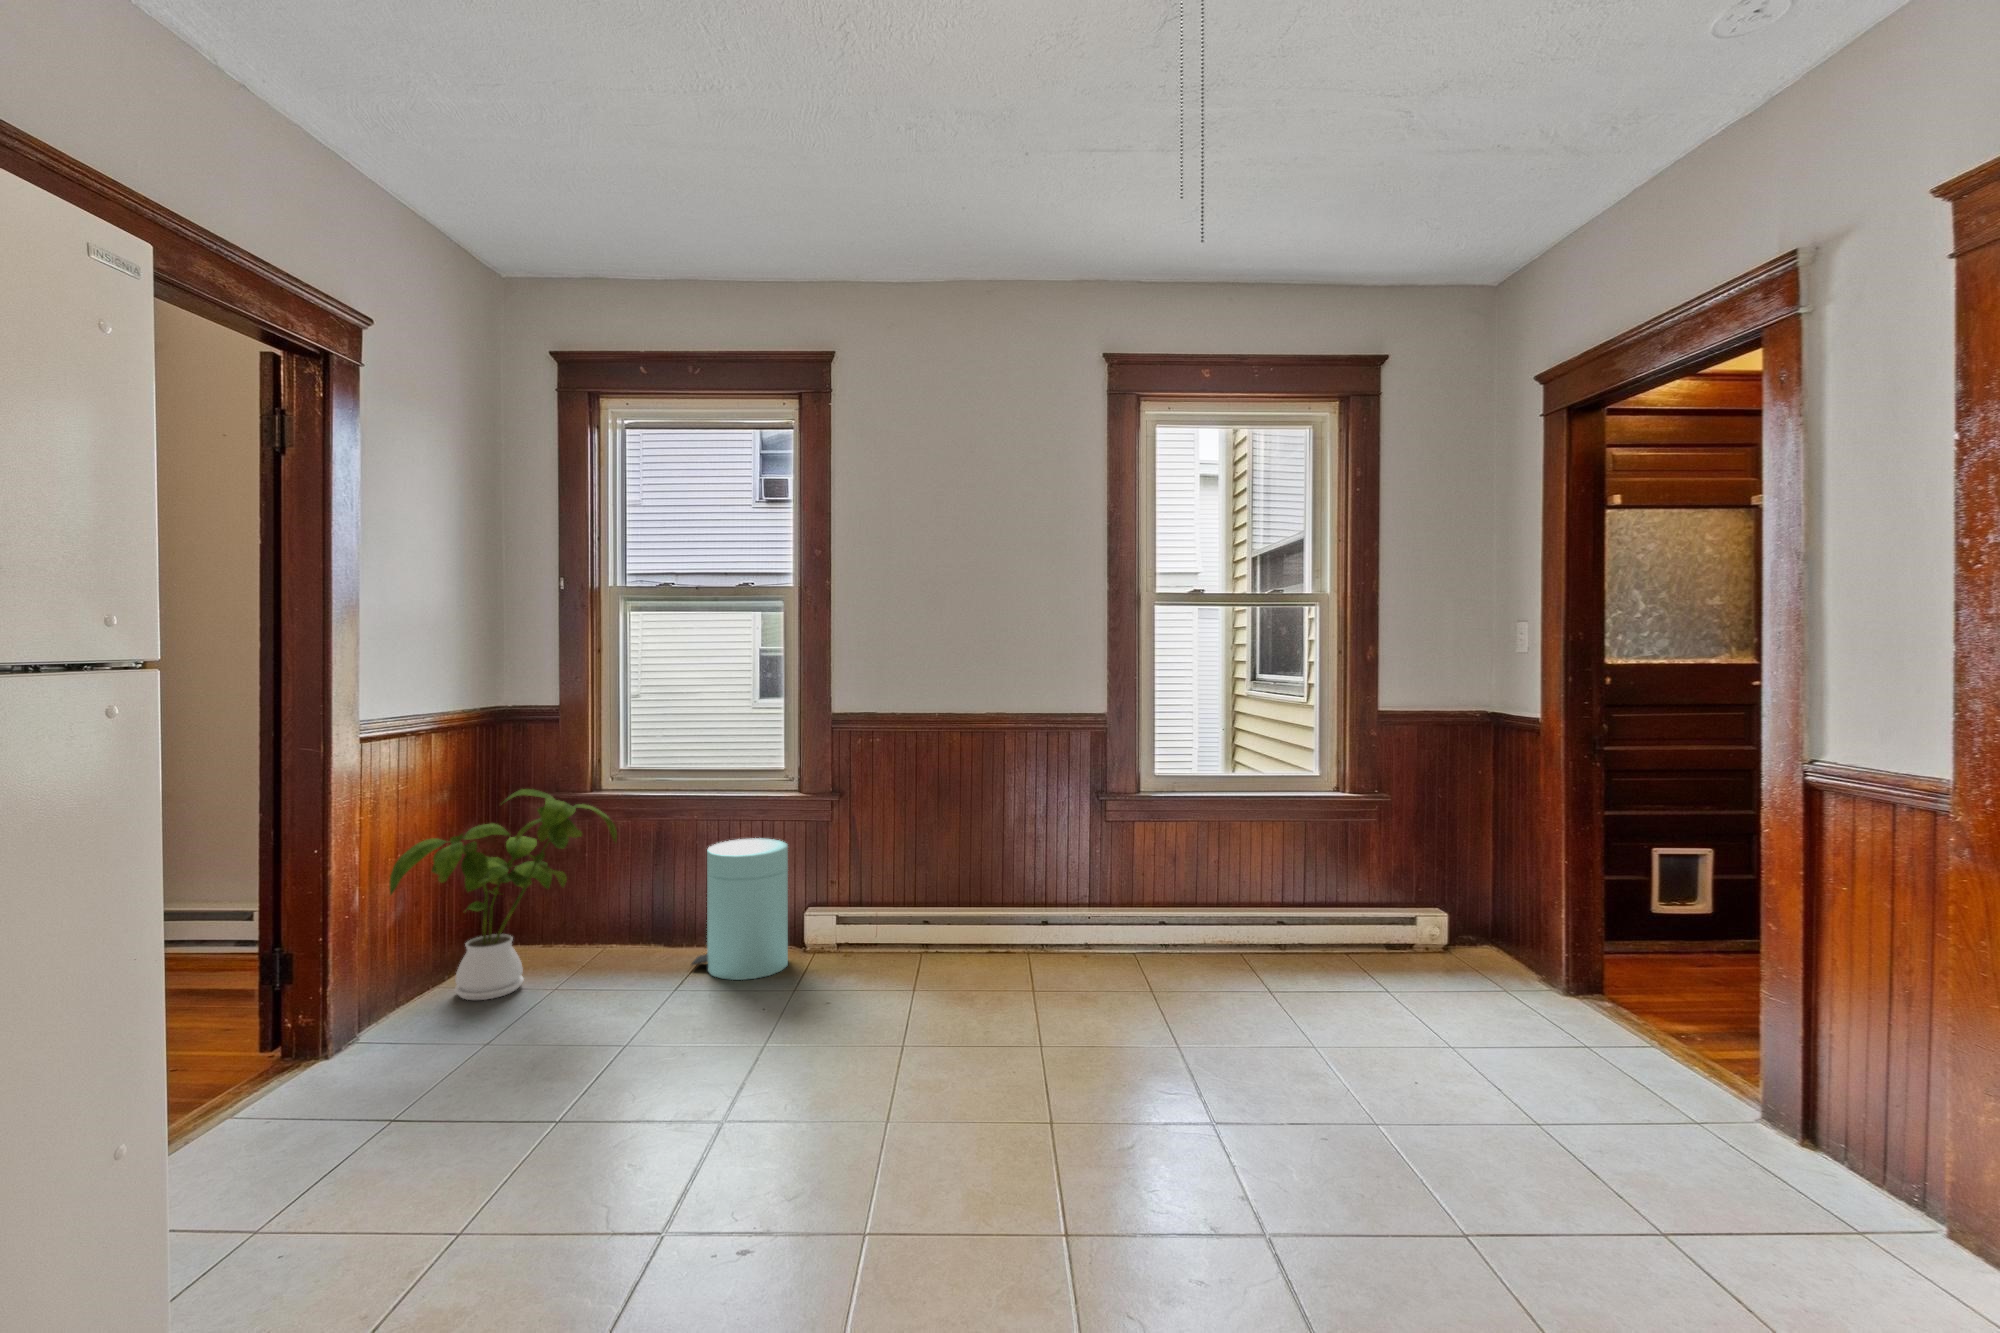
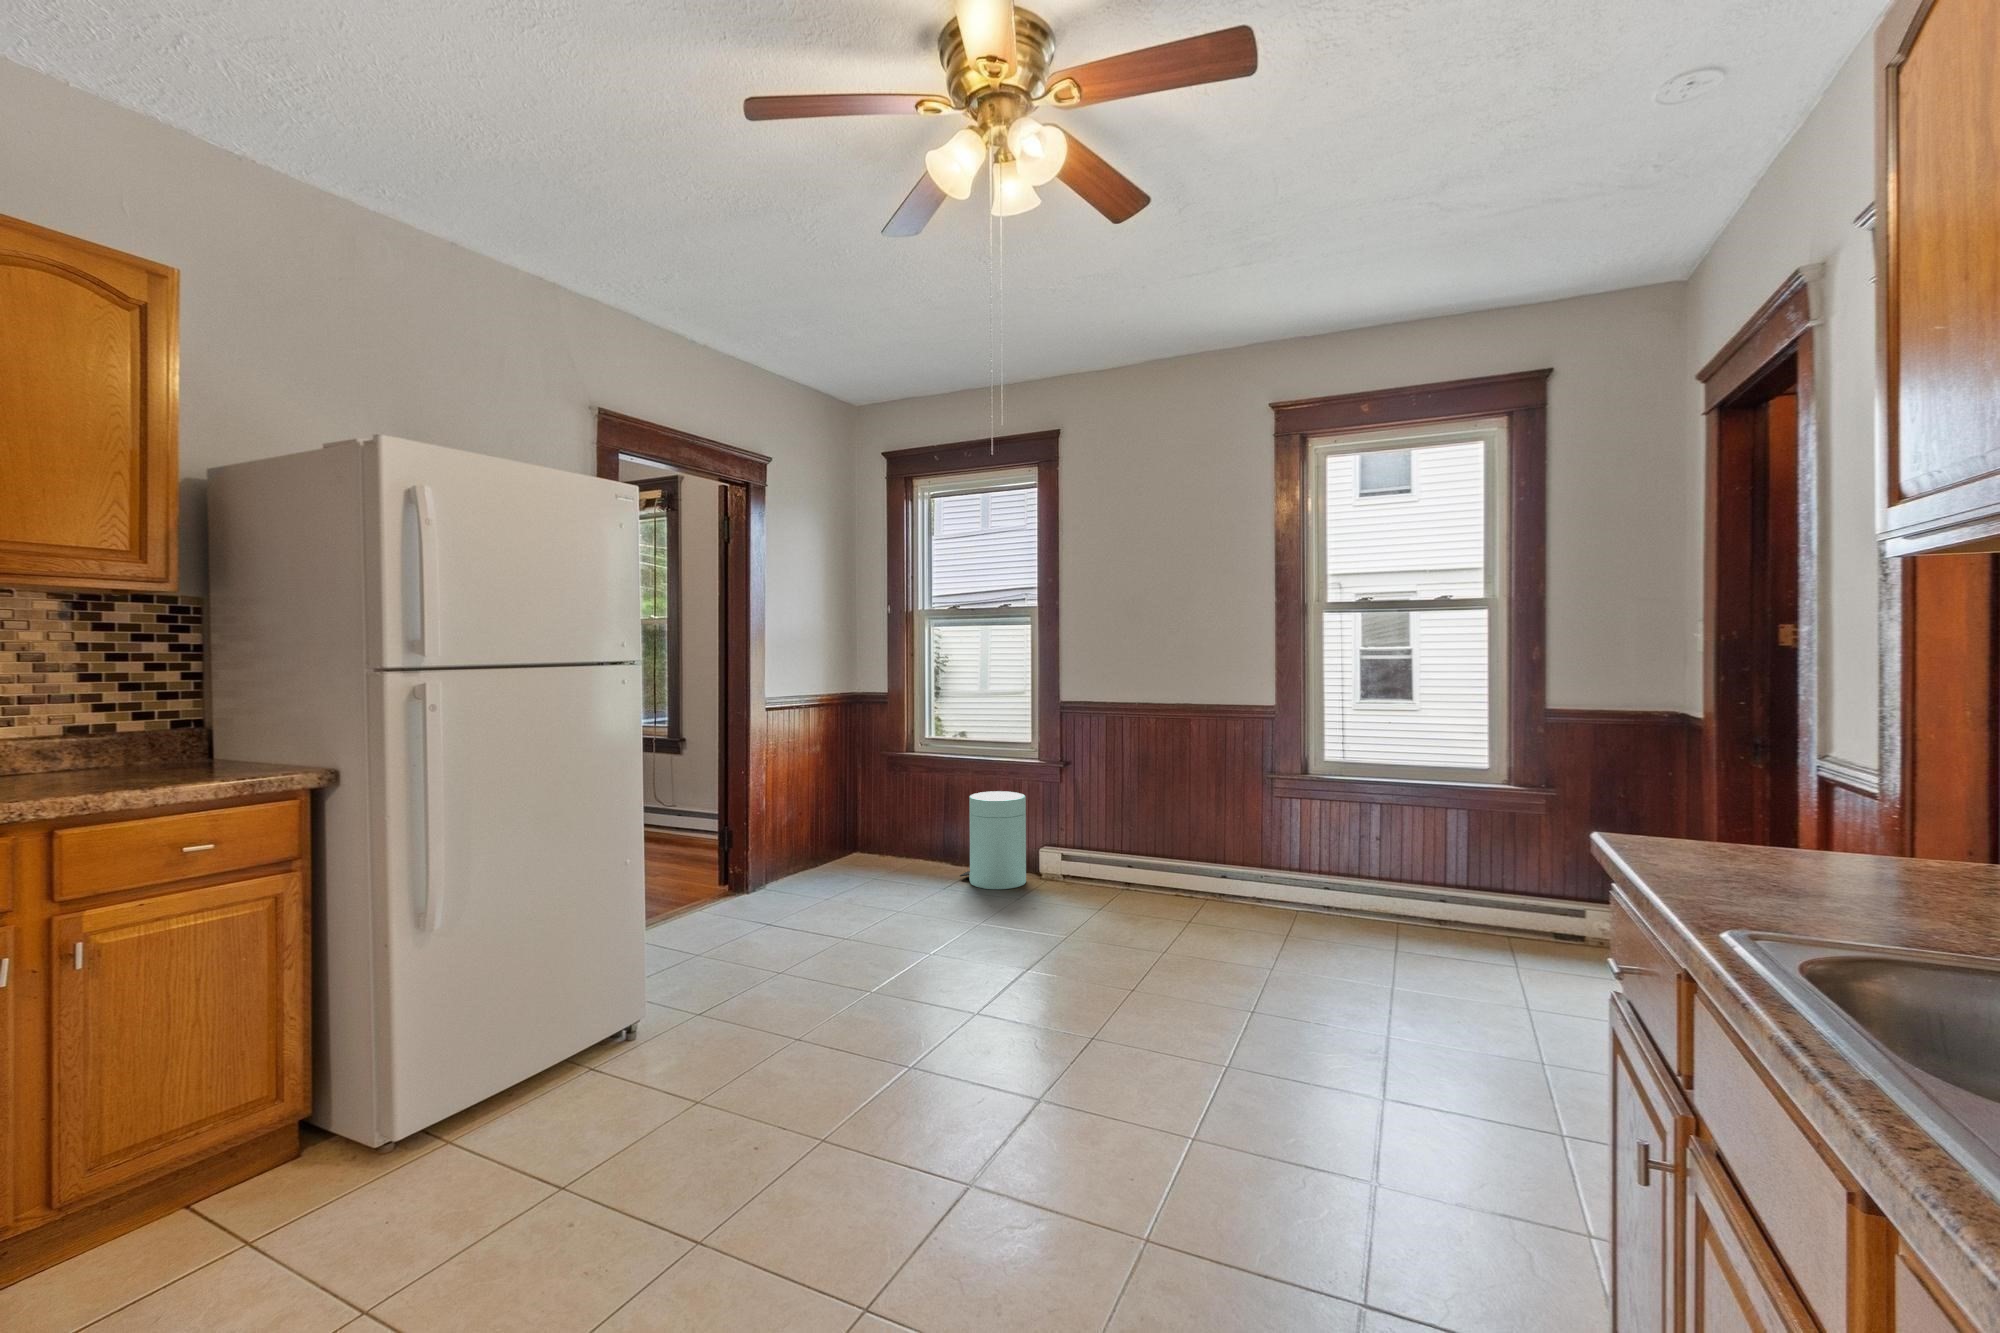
house plant: present [389,789,617,1000] -> none [781,746,912,880]

